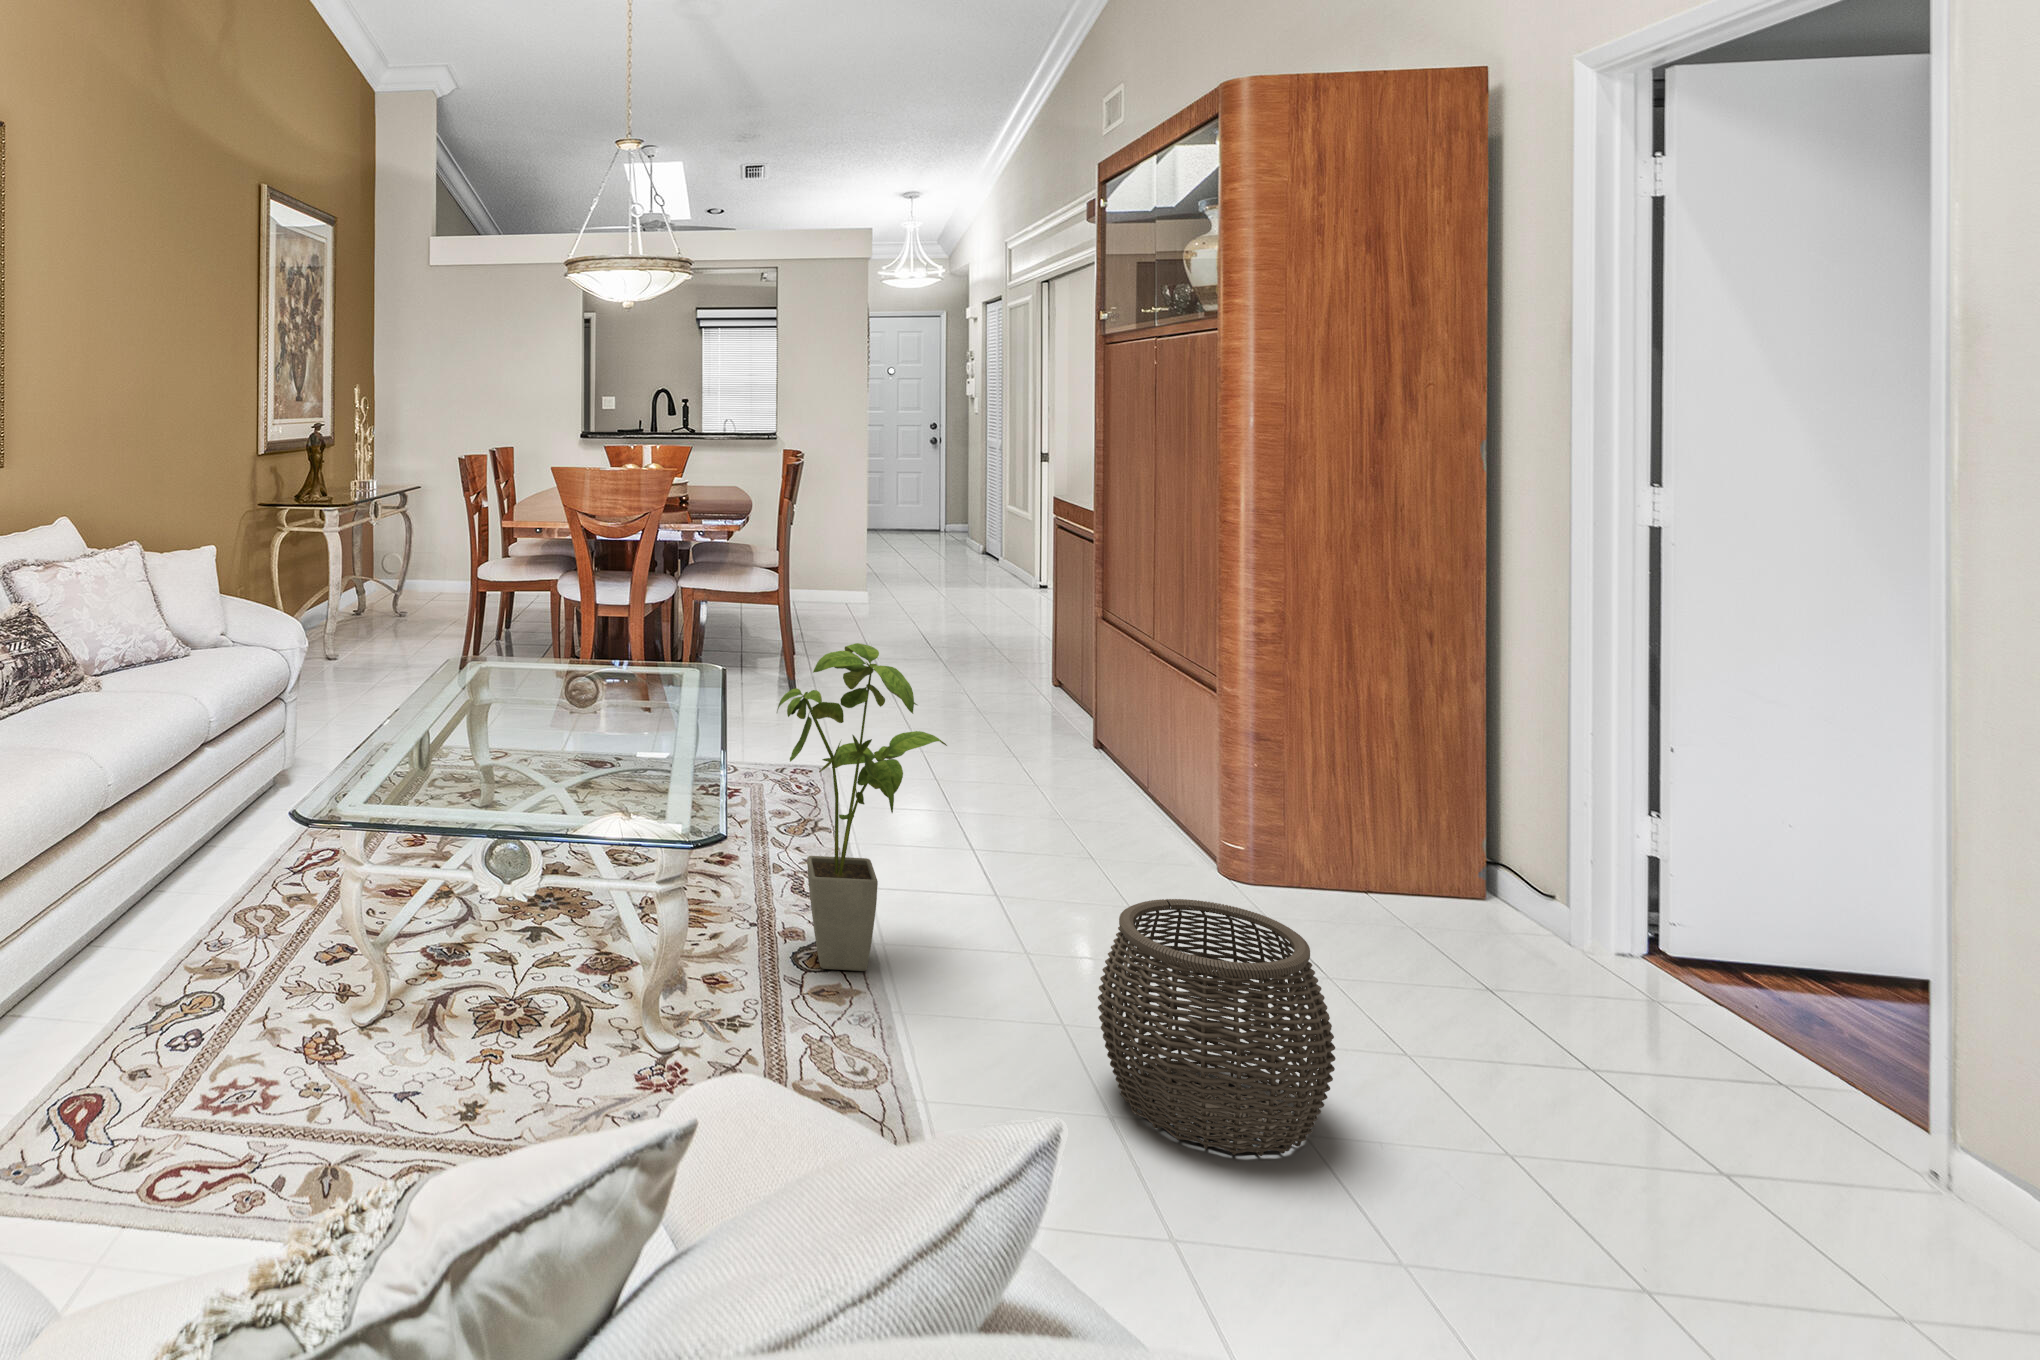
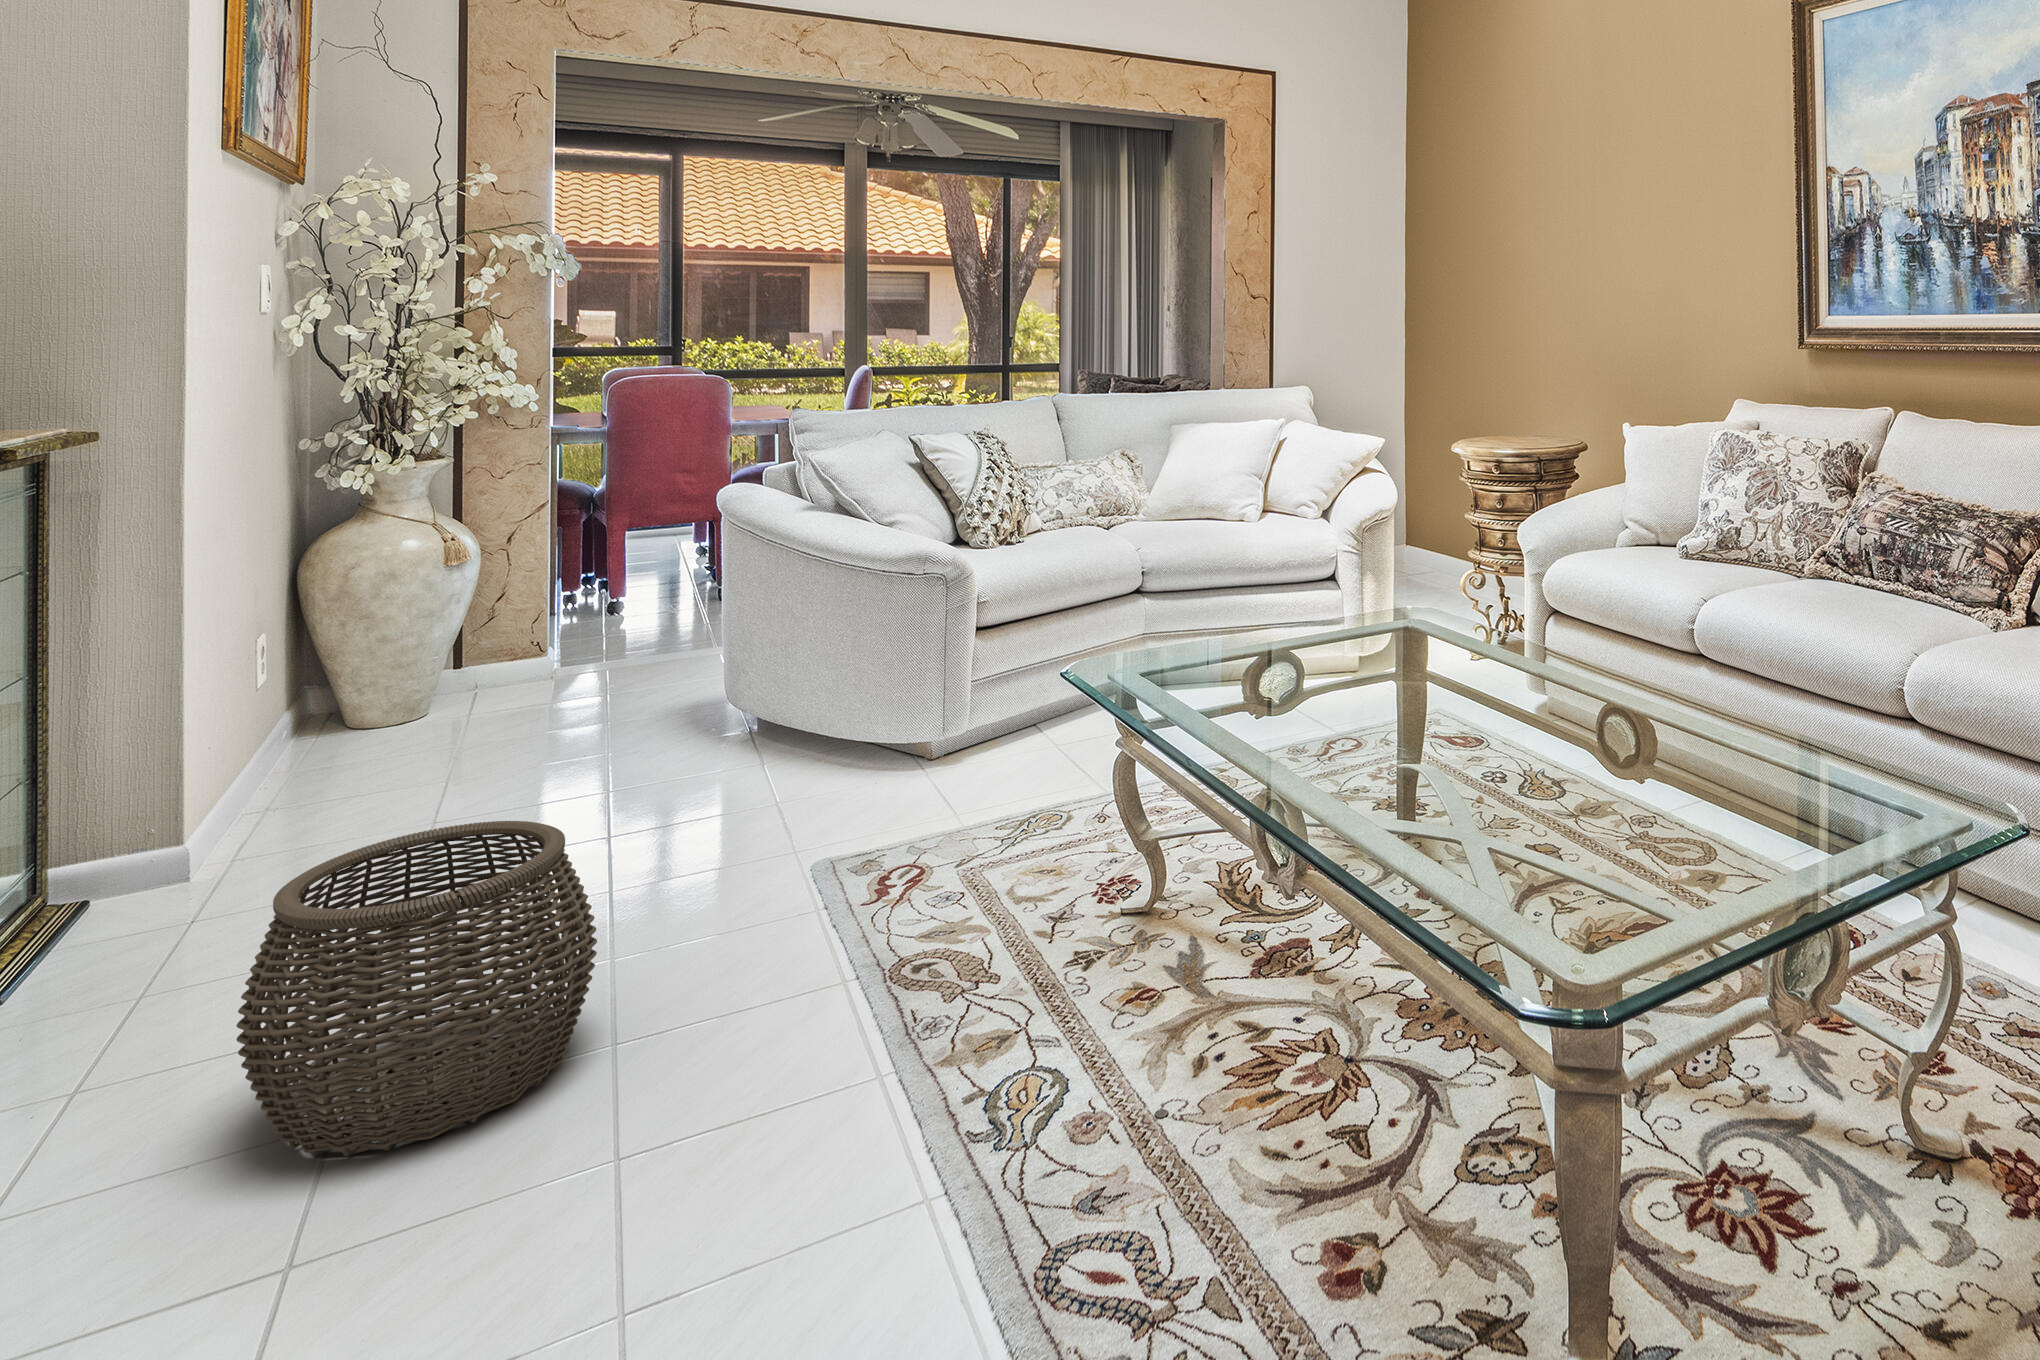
house plant: present [777,643,947,971] -> none [793,581,1110,1145]

